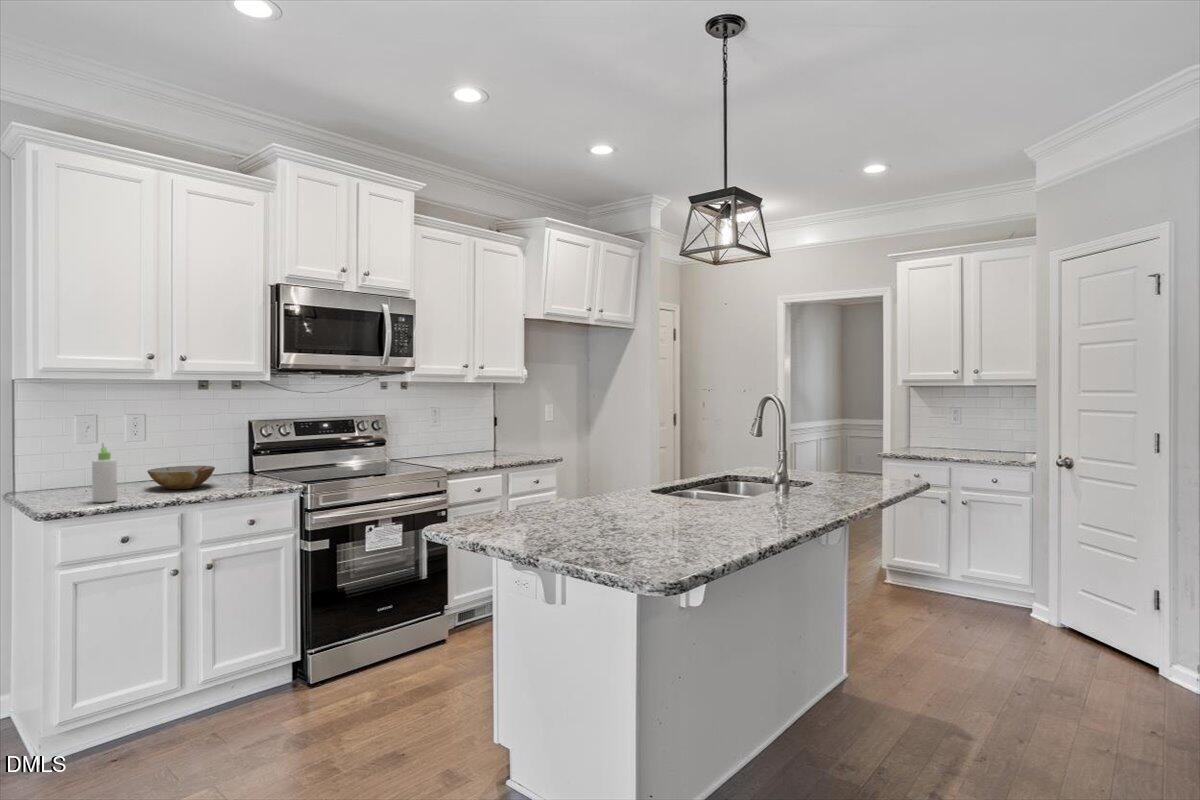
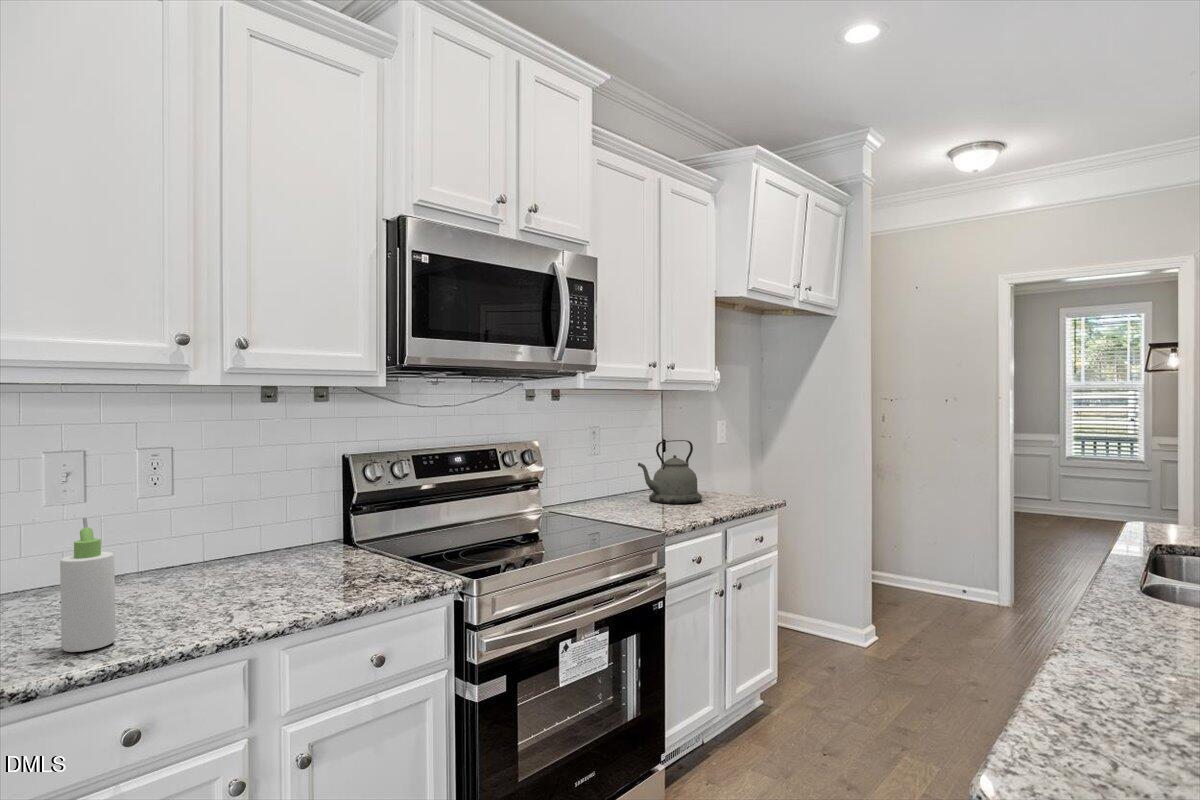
kettle: none [461,417,506,458] -> present [638,440,702,504]
bowl: present [147,466,215,489] -> none [176,544,302,598]

